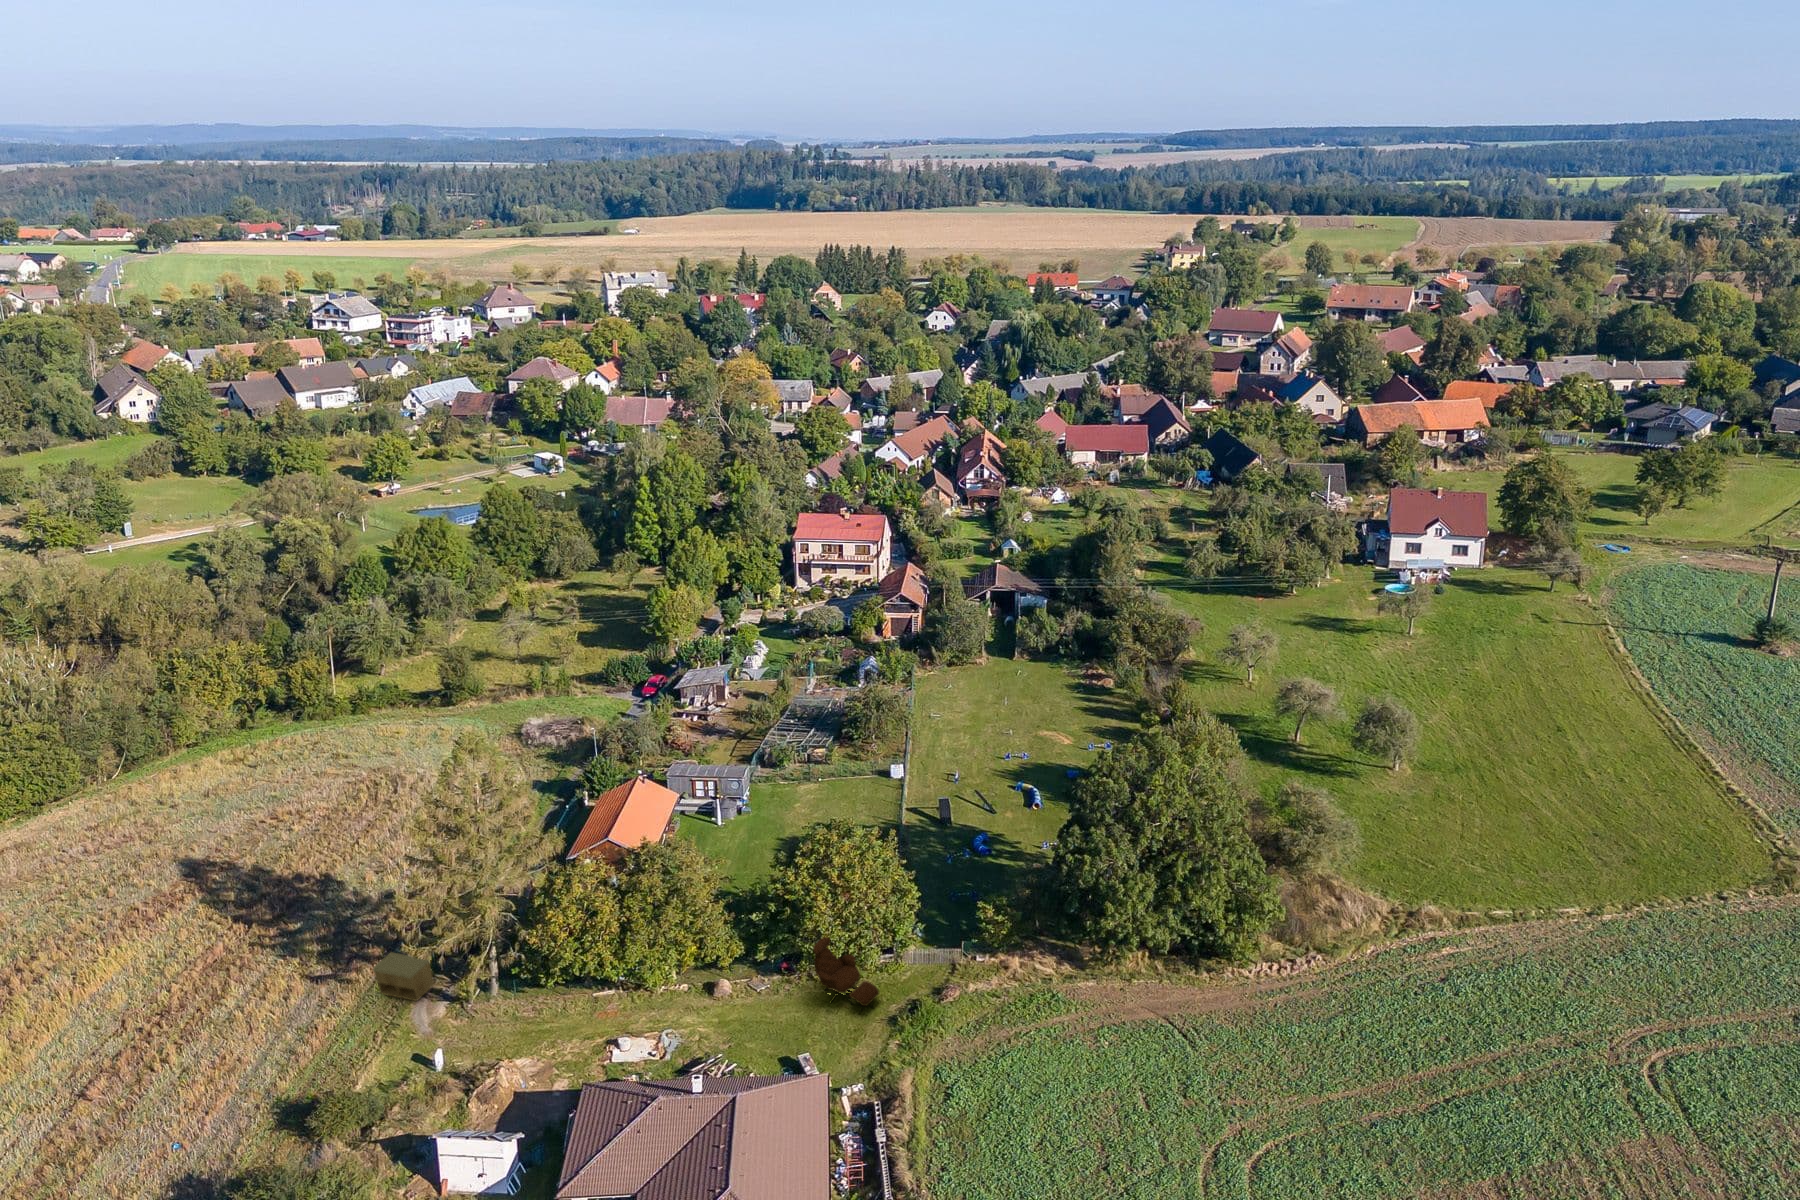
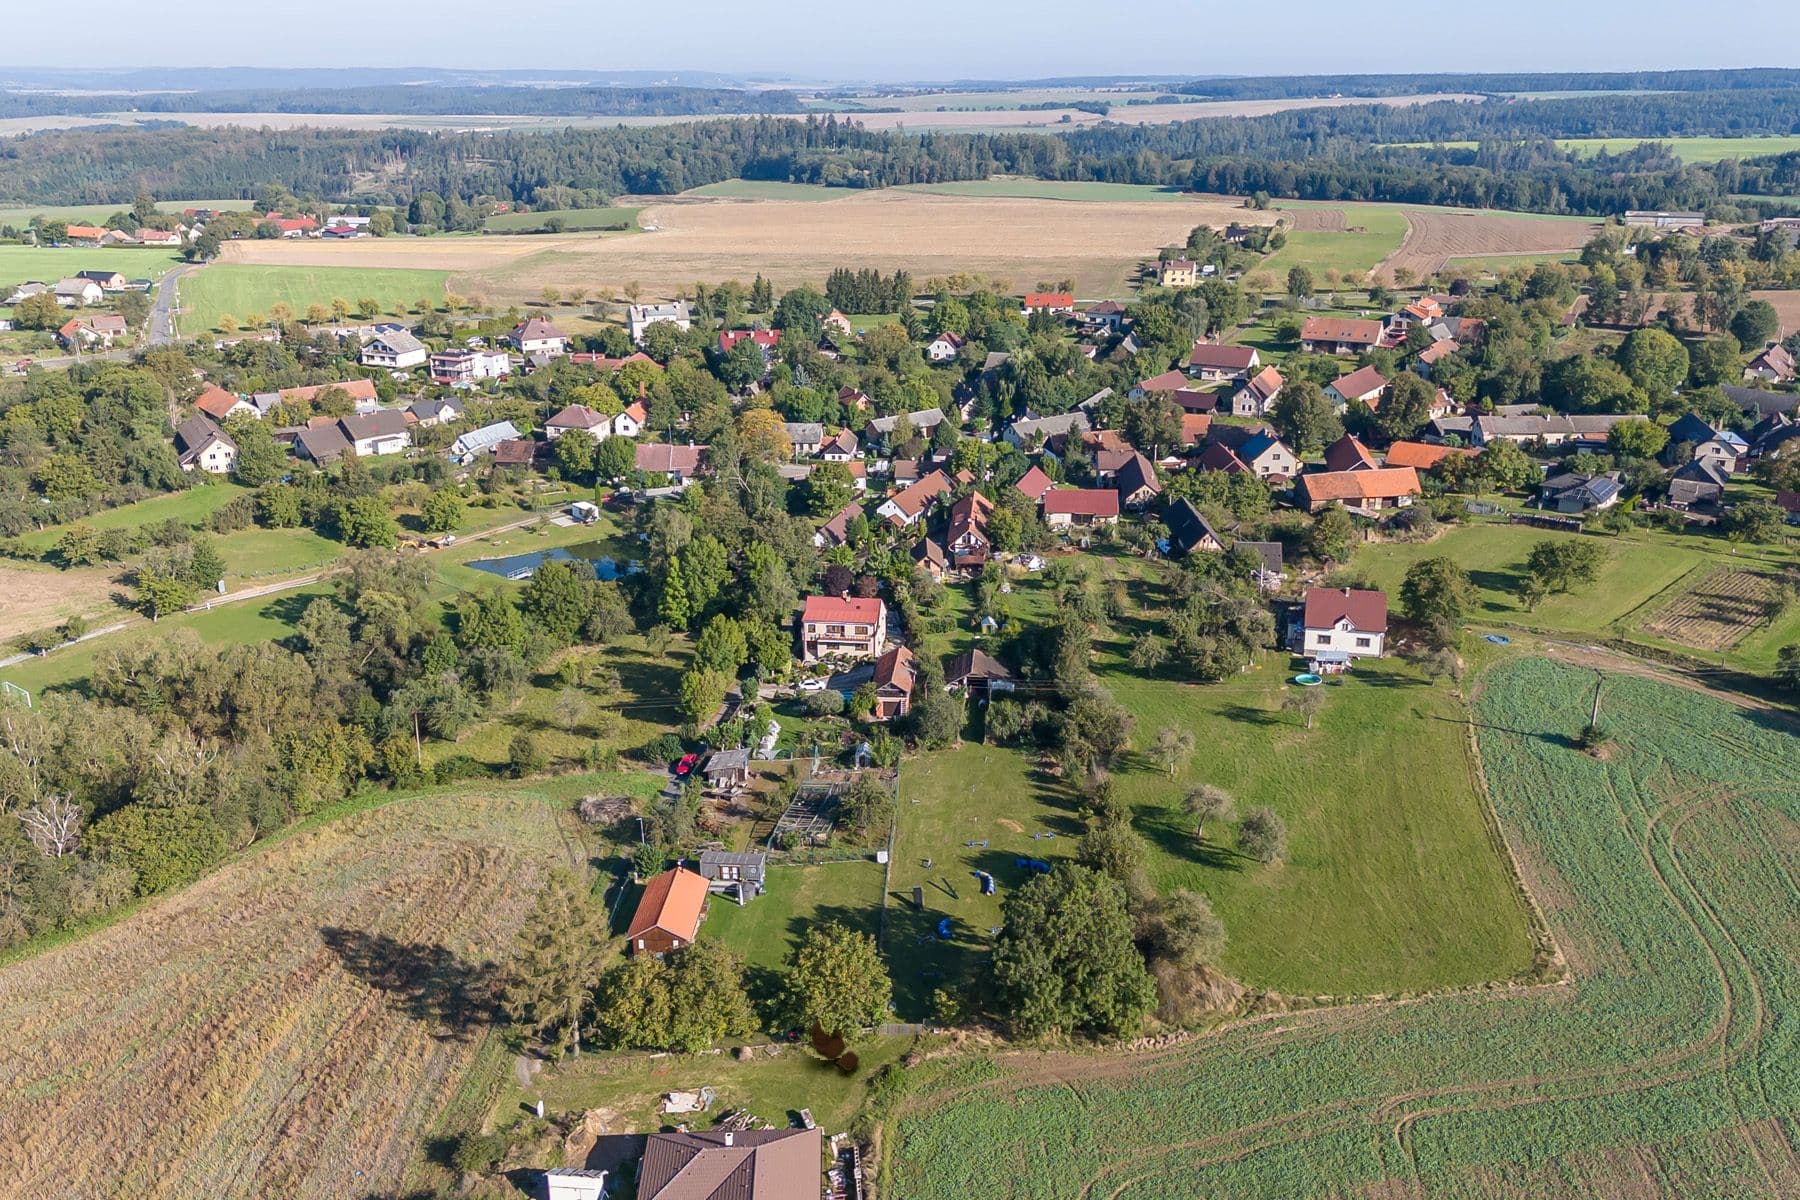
storage bench: present [373,952,434,1001] -> none [488,1021,532,1059]

